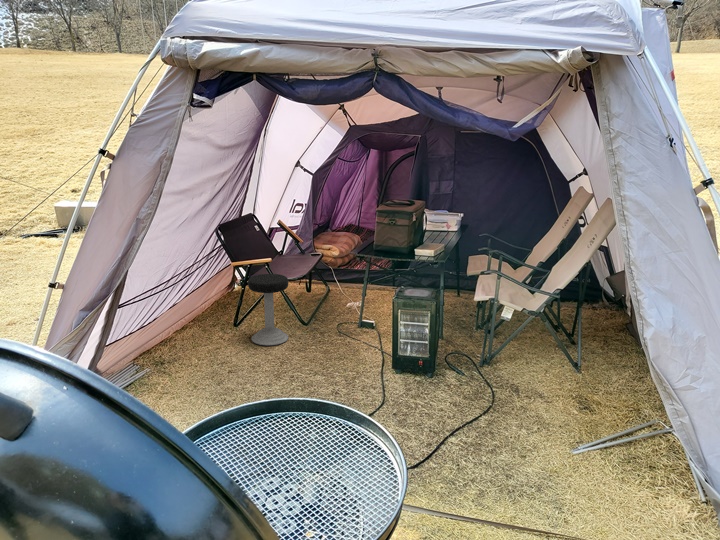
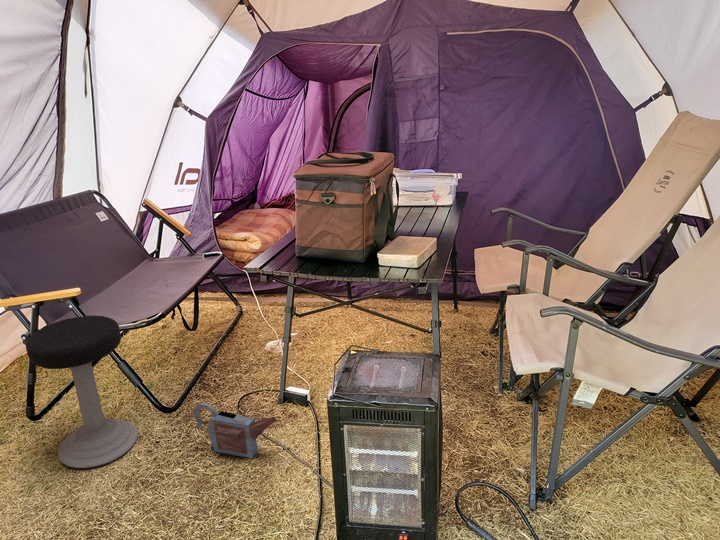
watering can: none [320,318,363,346] -> present [194,403,277,458]

